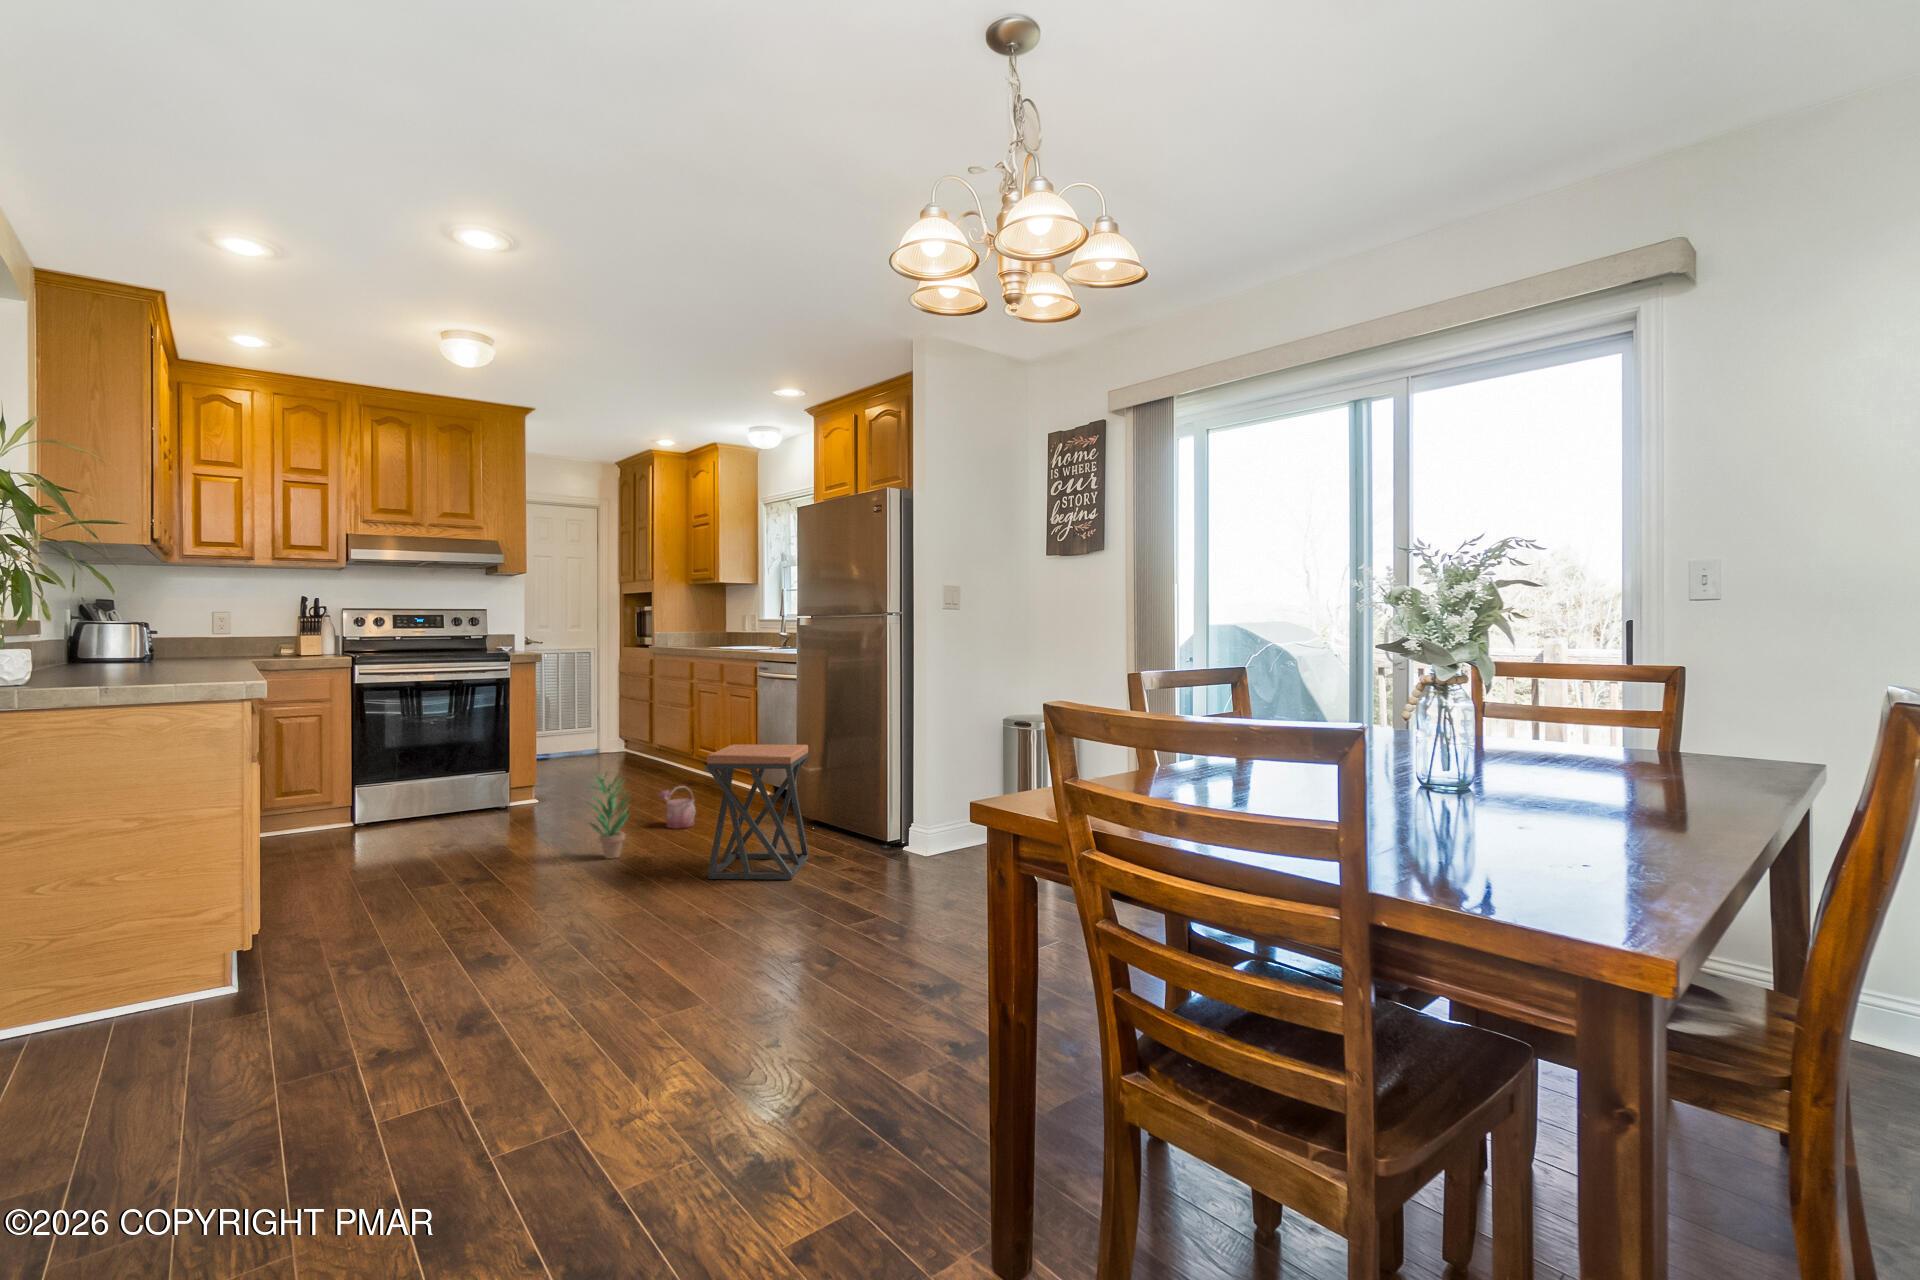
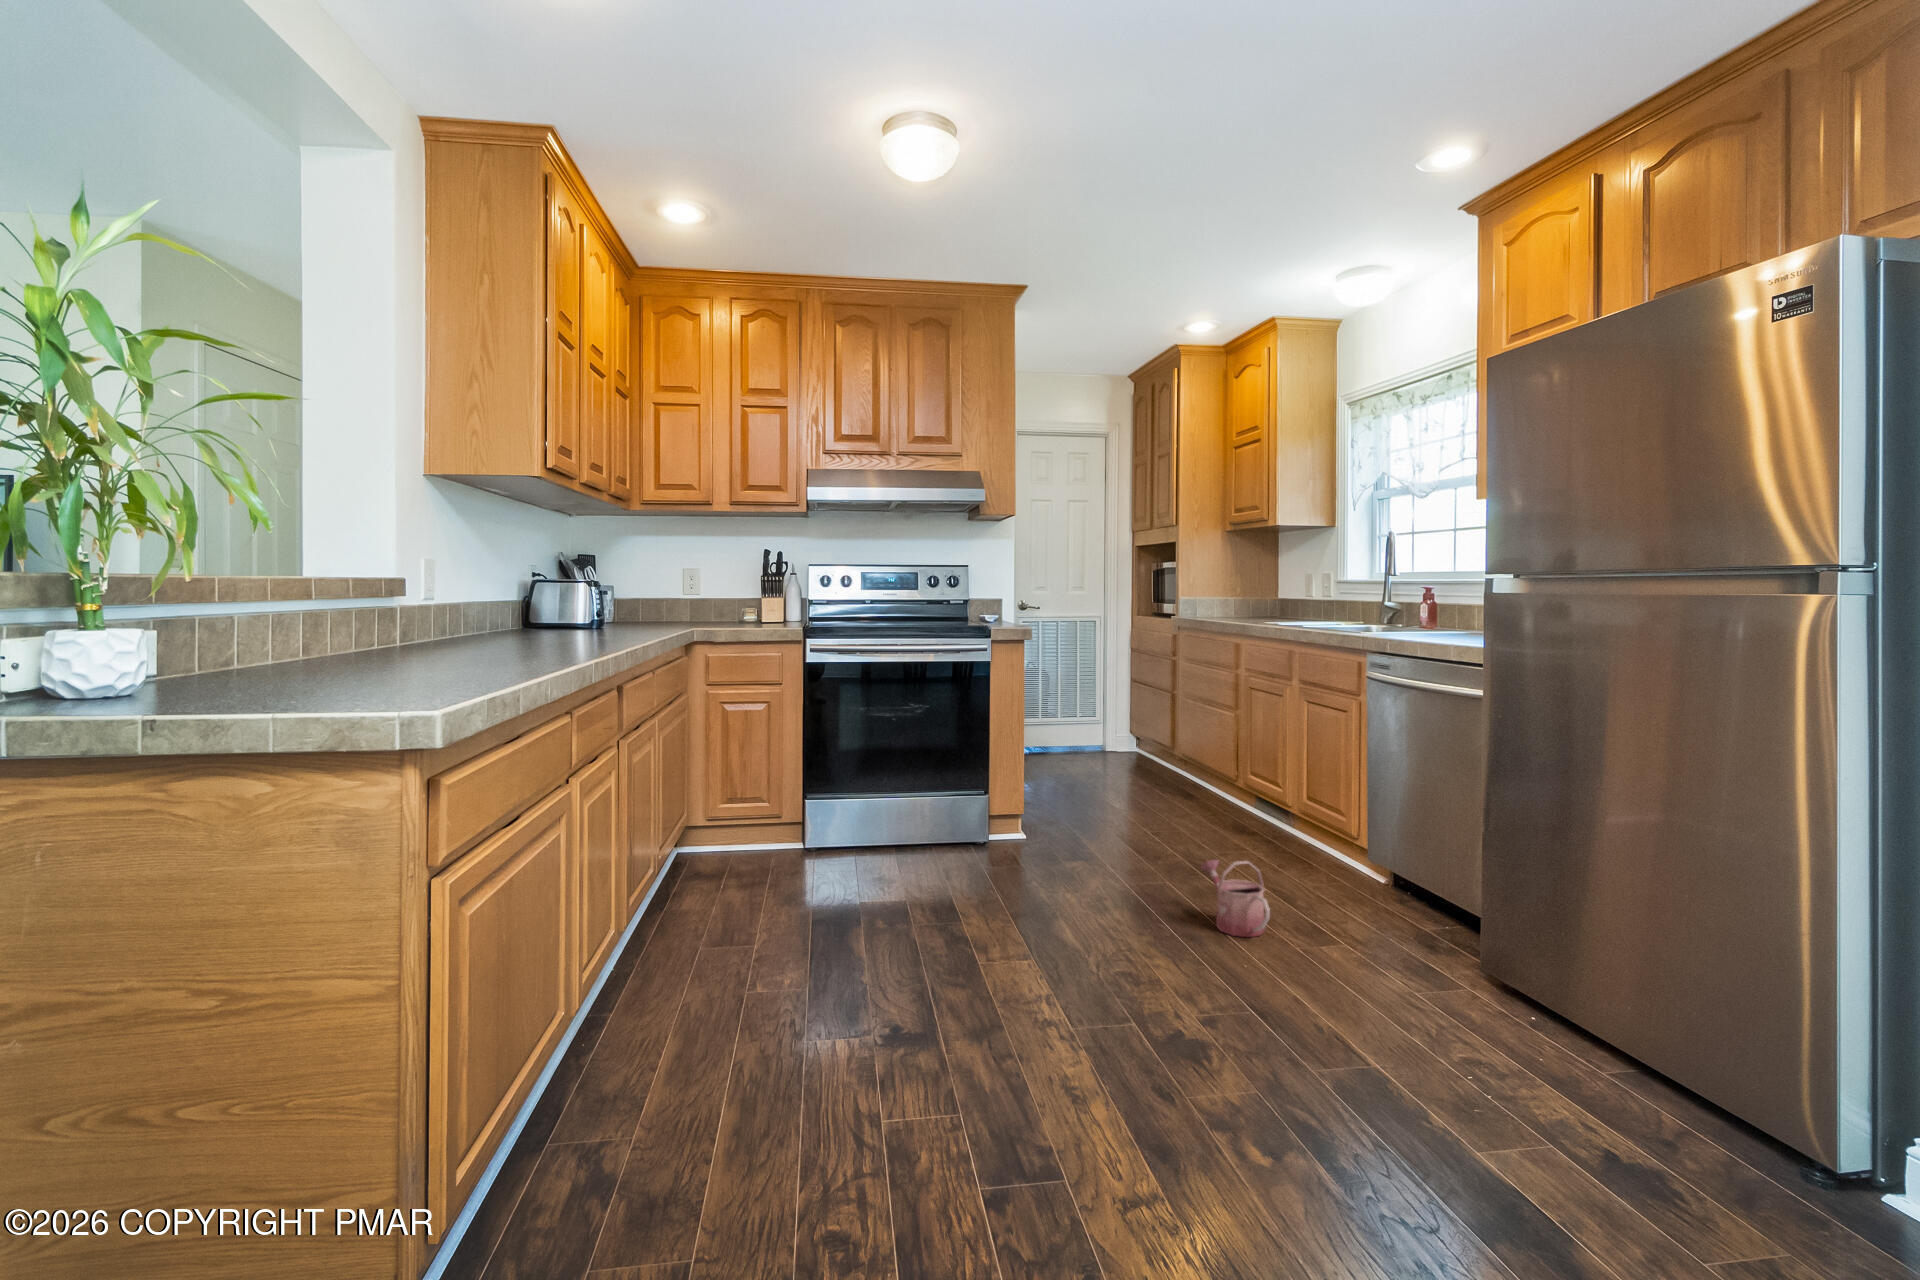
stool: present [707,744,809,880] -> none [1344,830,1585,1218]
potted plant: present [588,773,630,859] -> none [1087,843,1175,1007]

